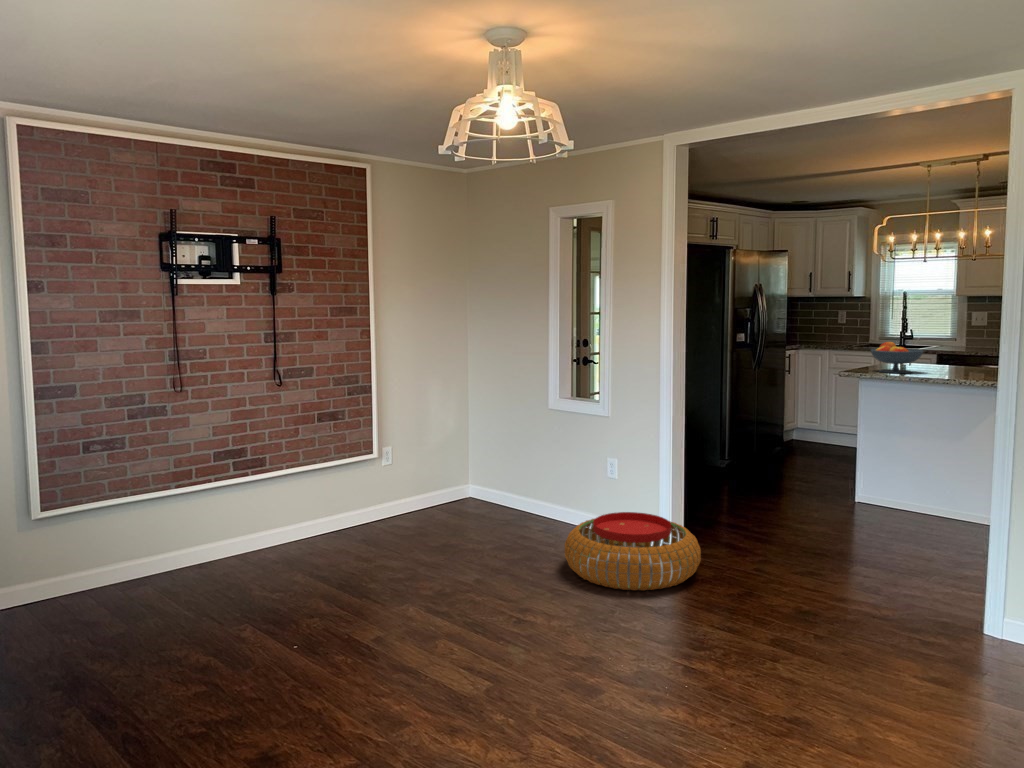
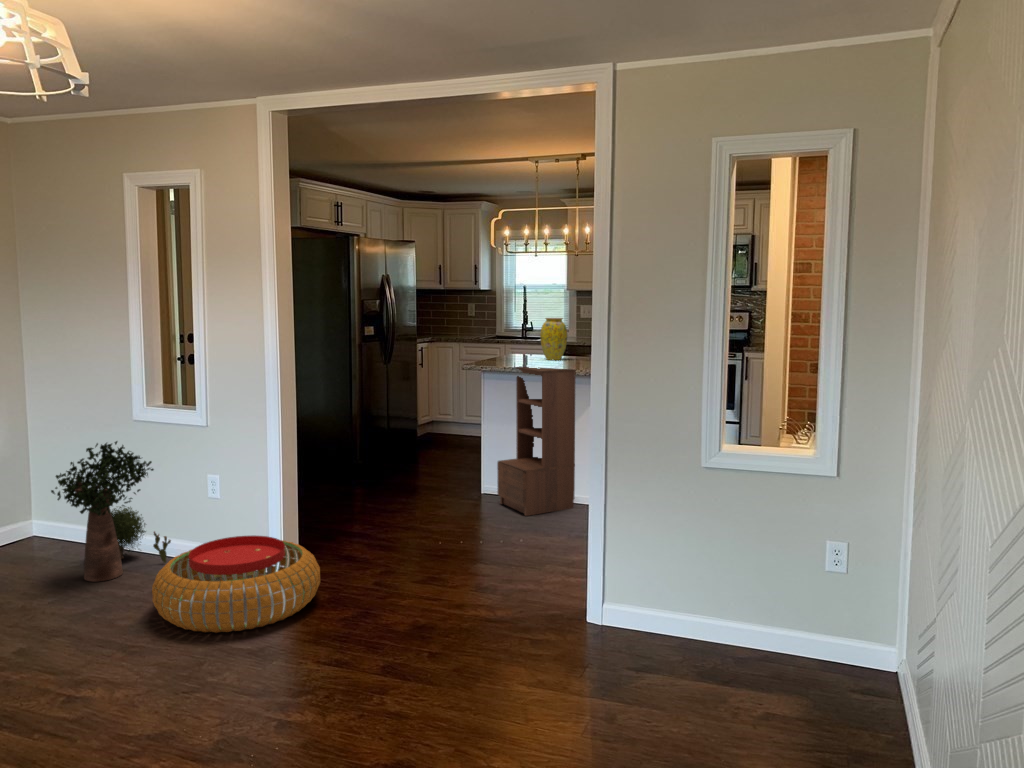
vase: none [925,327,957,371] -> present [540,318,567,360]
fruit bowl: present [871,342,923,373] -> none [492,333,539,364]
bookshelf: none [870,375,967,528] -> present [497,367,576,516]
potted plant: none [489,424,573,536] -> present [51,441,171,582]

